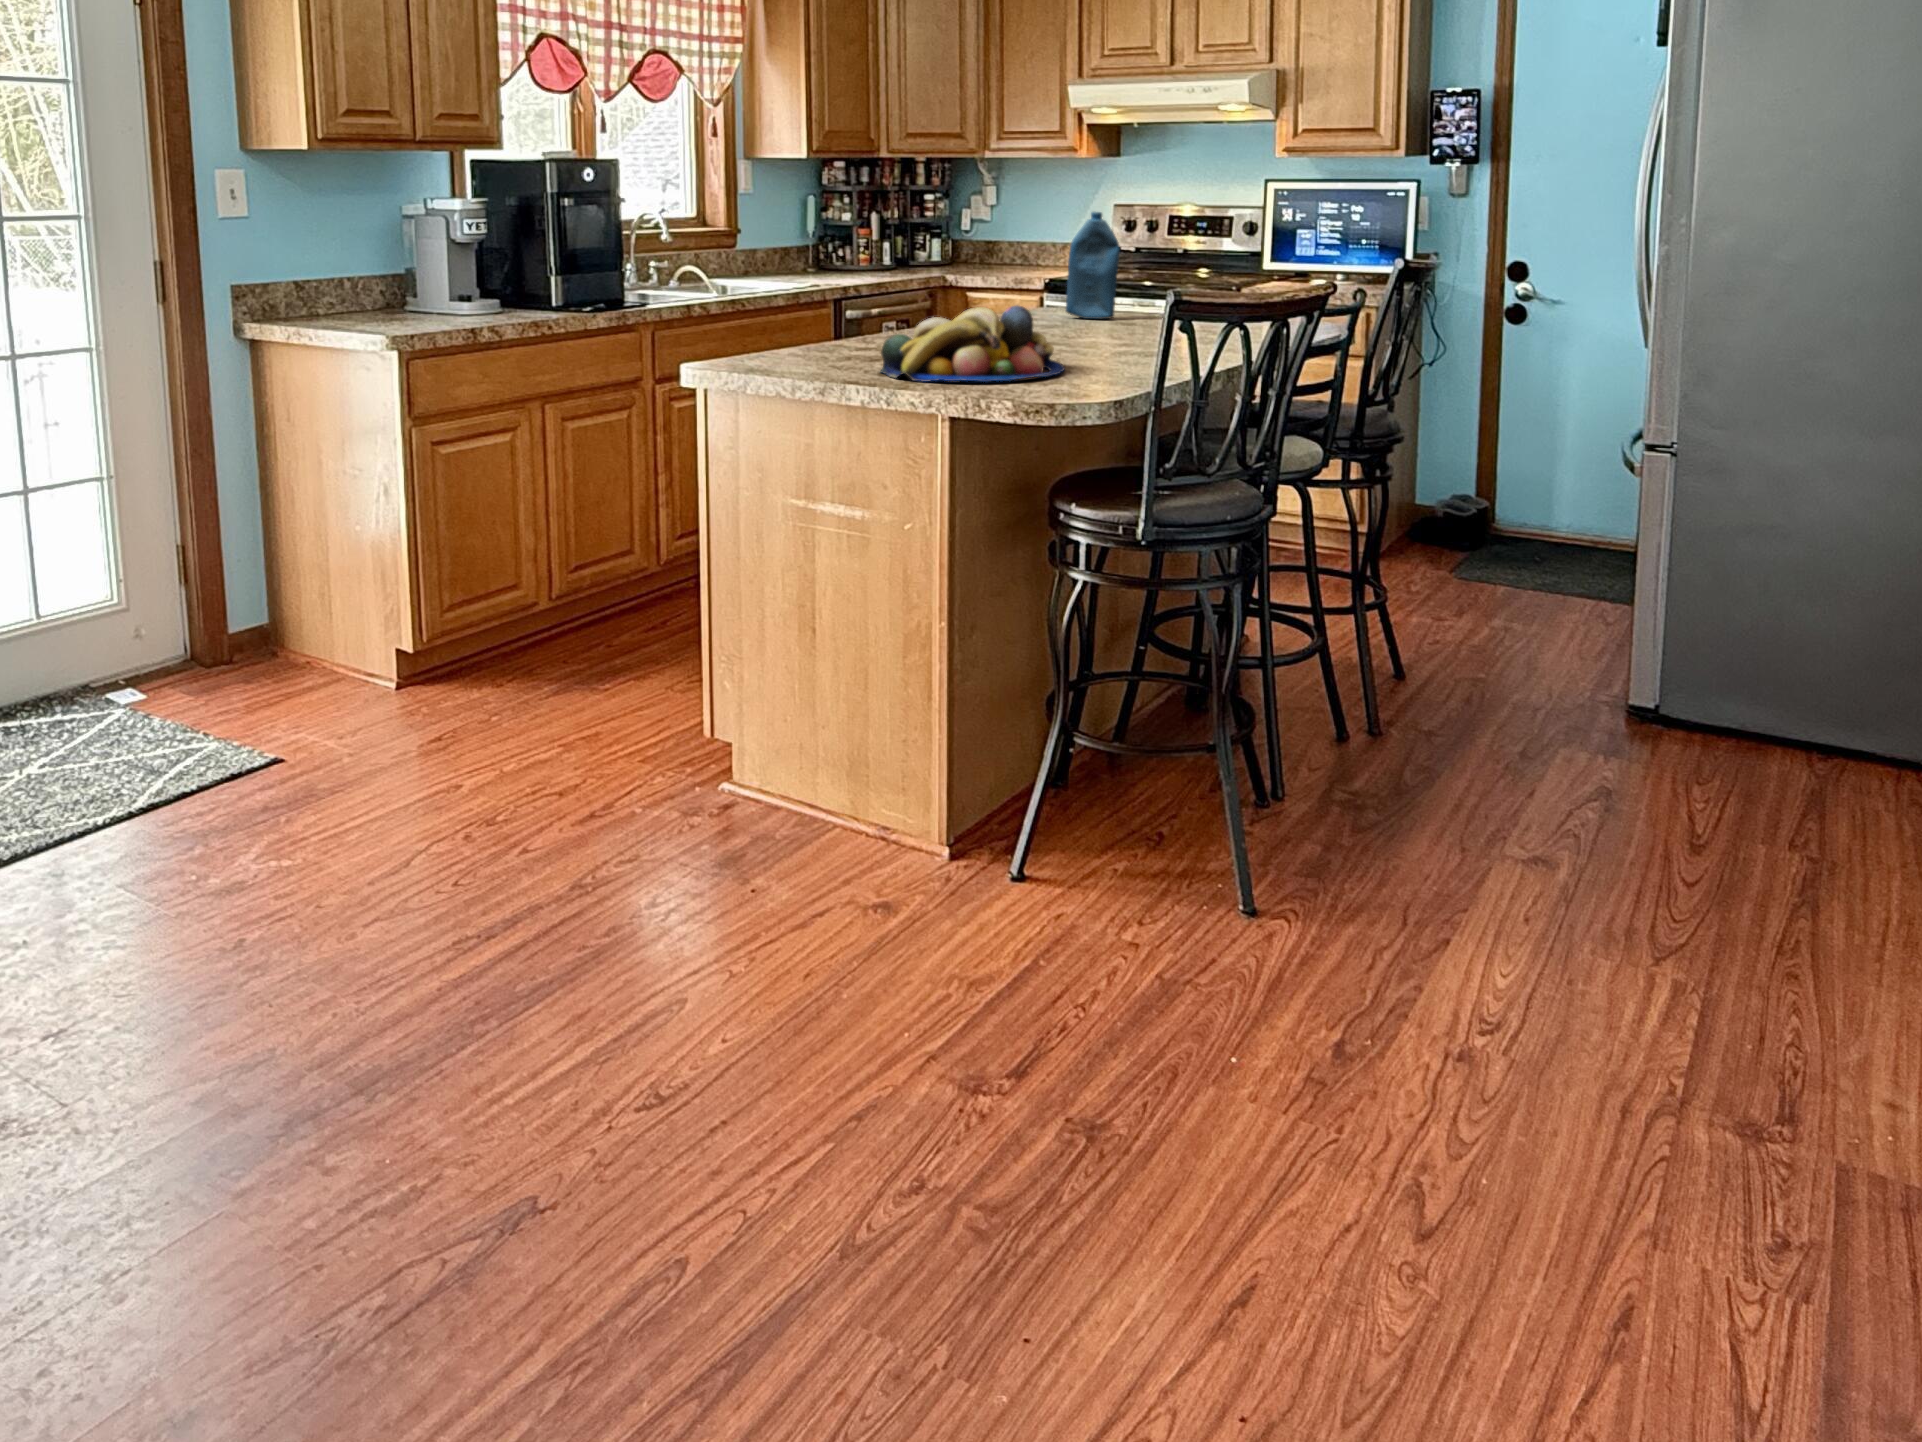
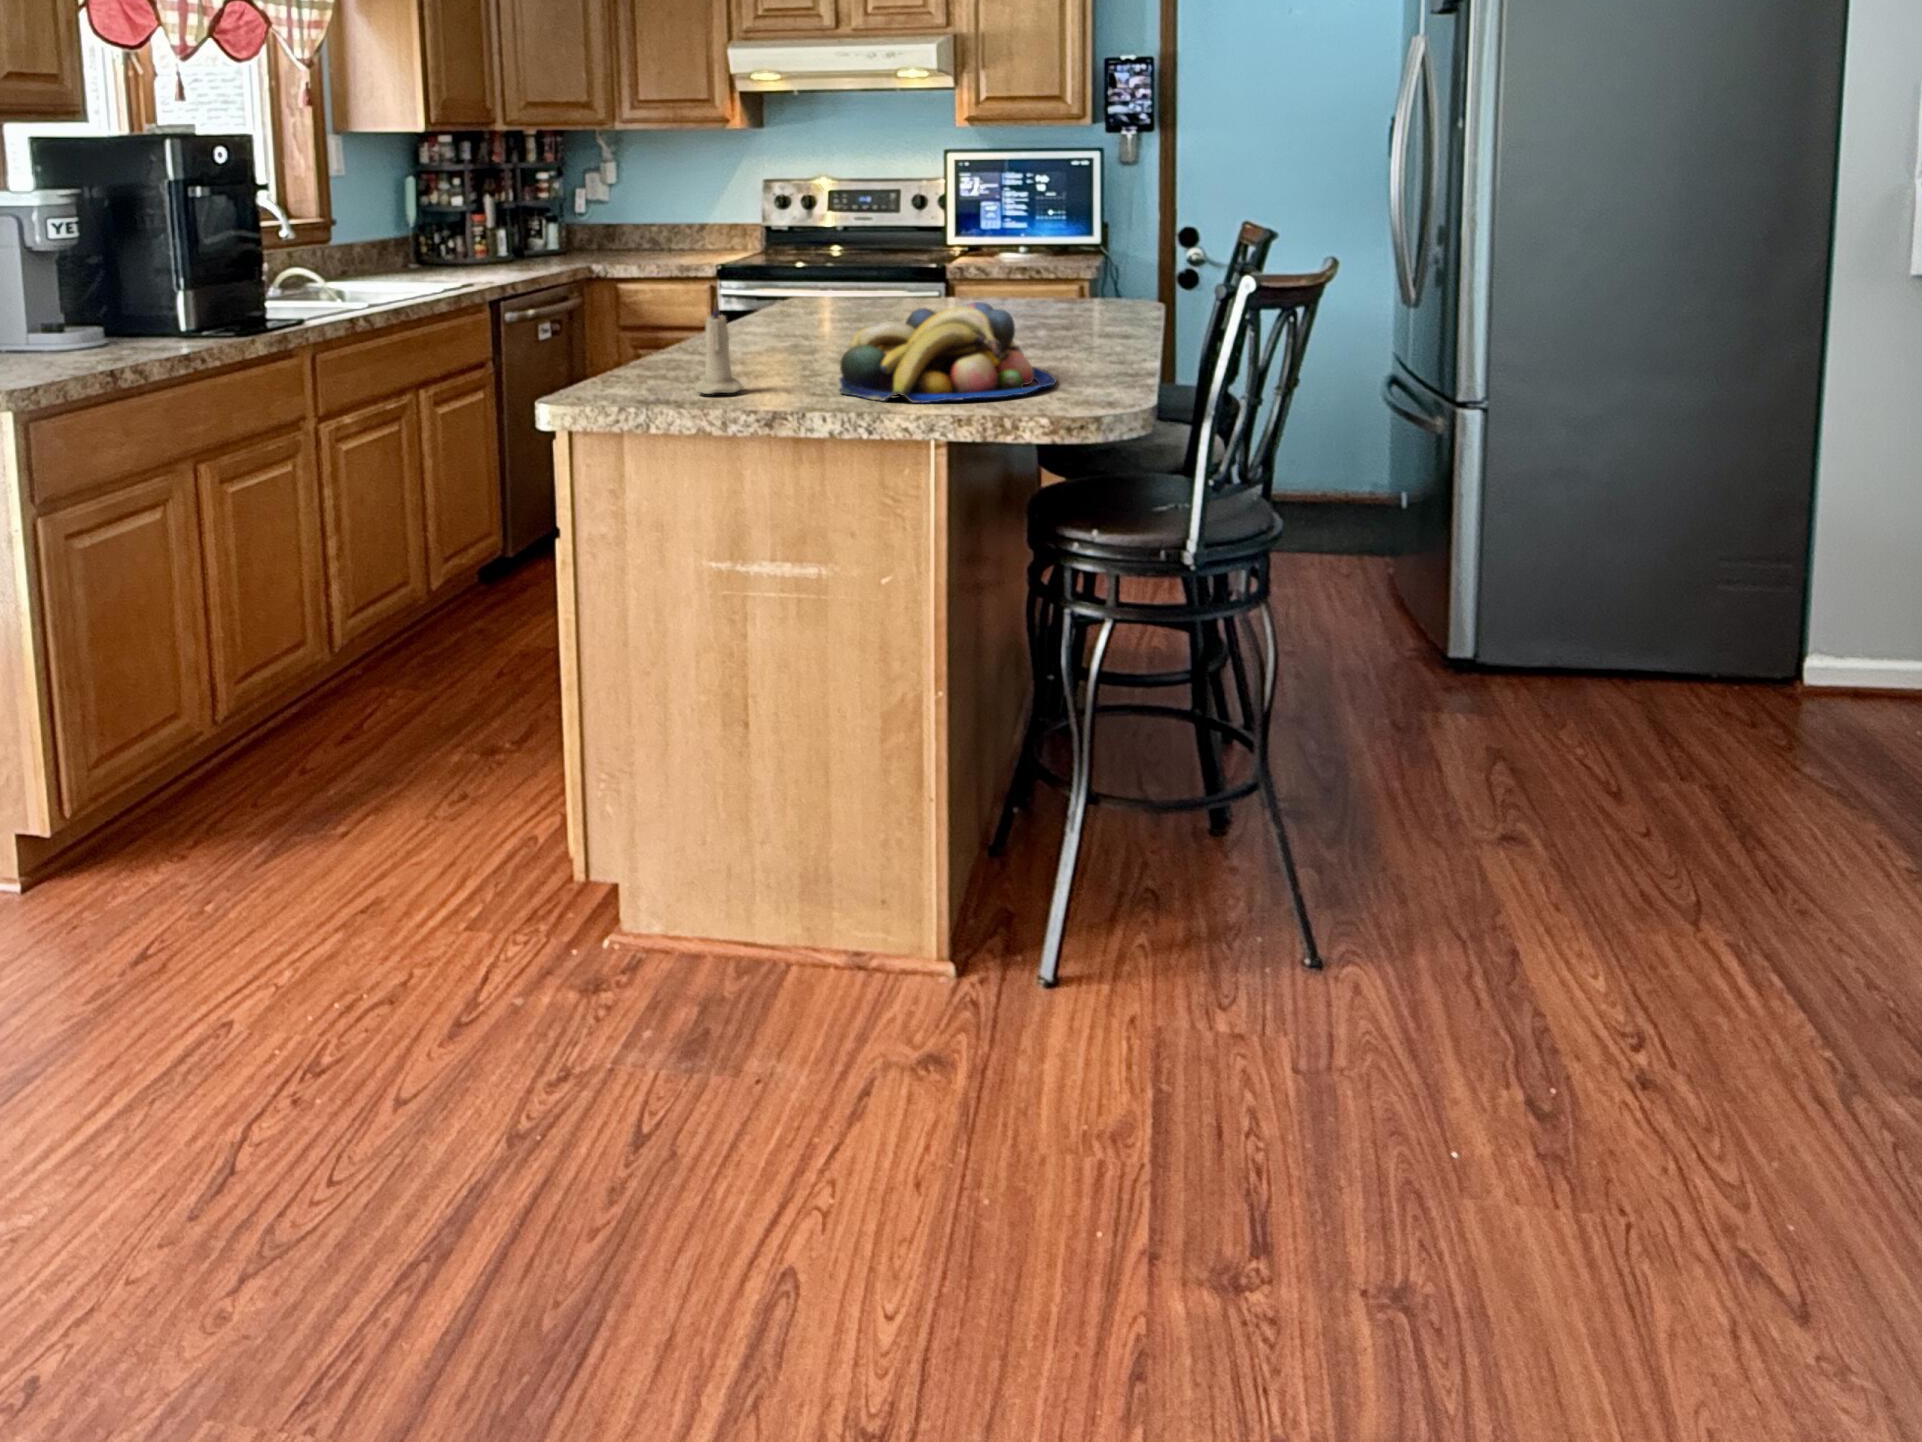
bottle: present [1066,212,1120,319] -> none [874,189,936,311]
candle: none [777,290,817,366] -> present [695,299,744,394]

